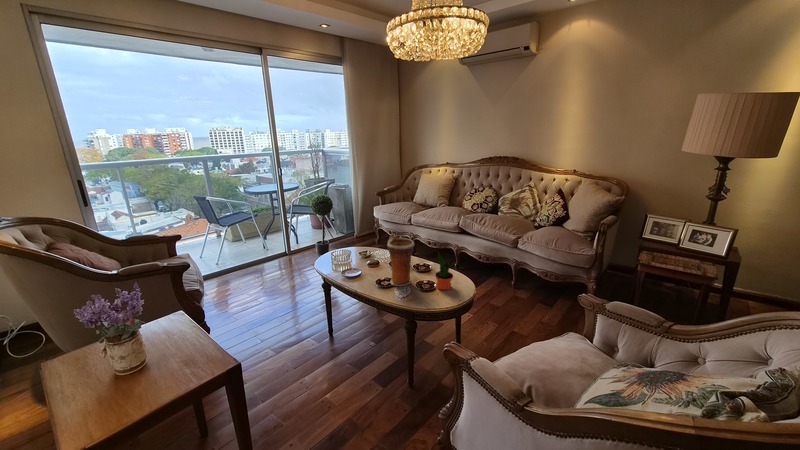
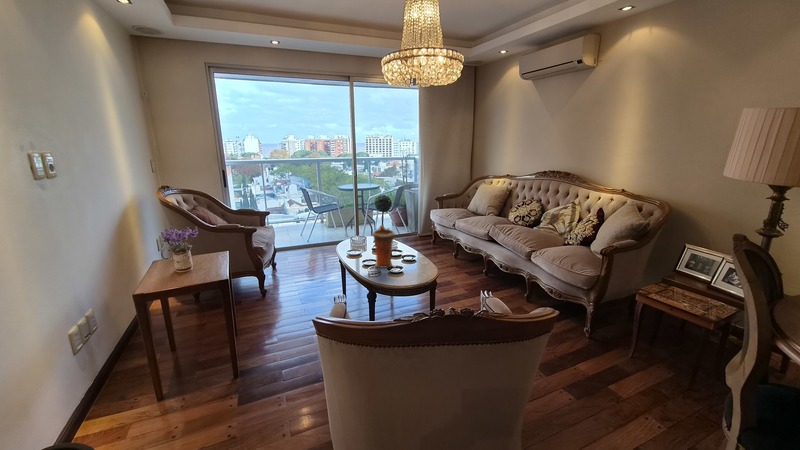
potted plant: present [435,251,455,290] -> none [401,241,419,276]

